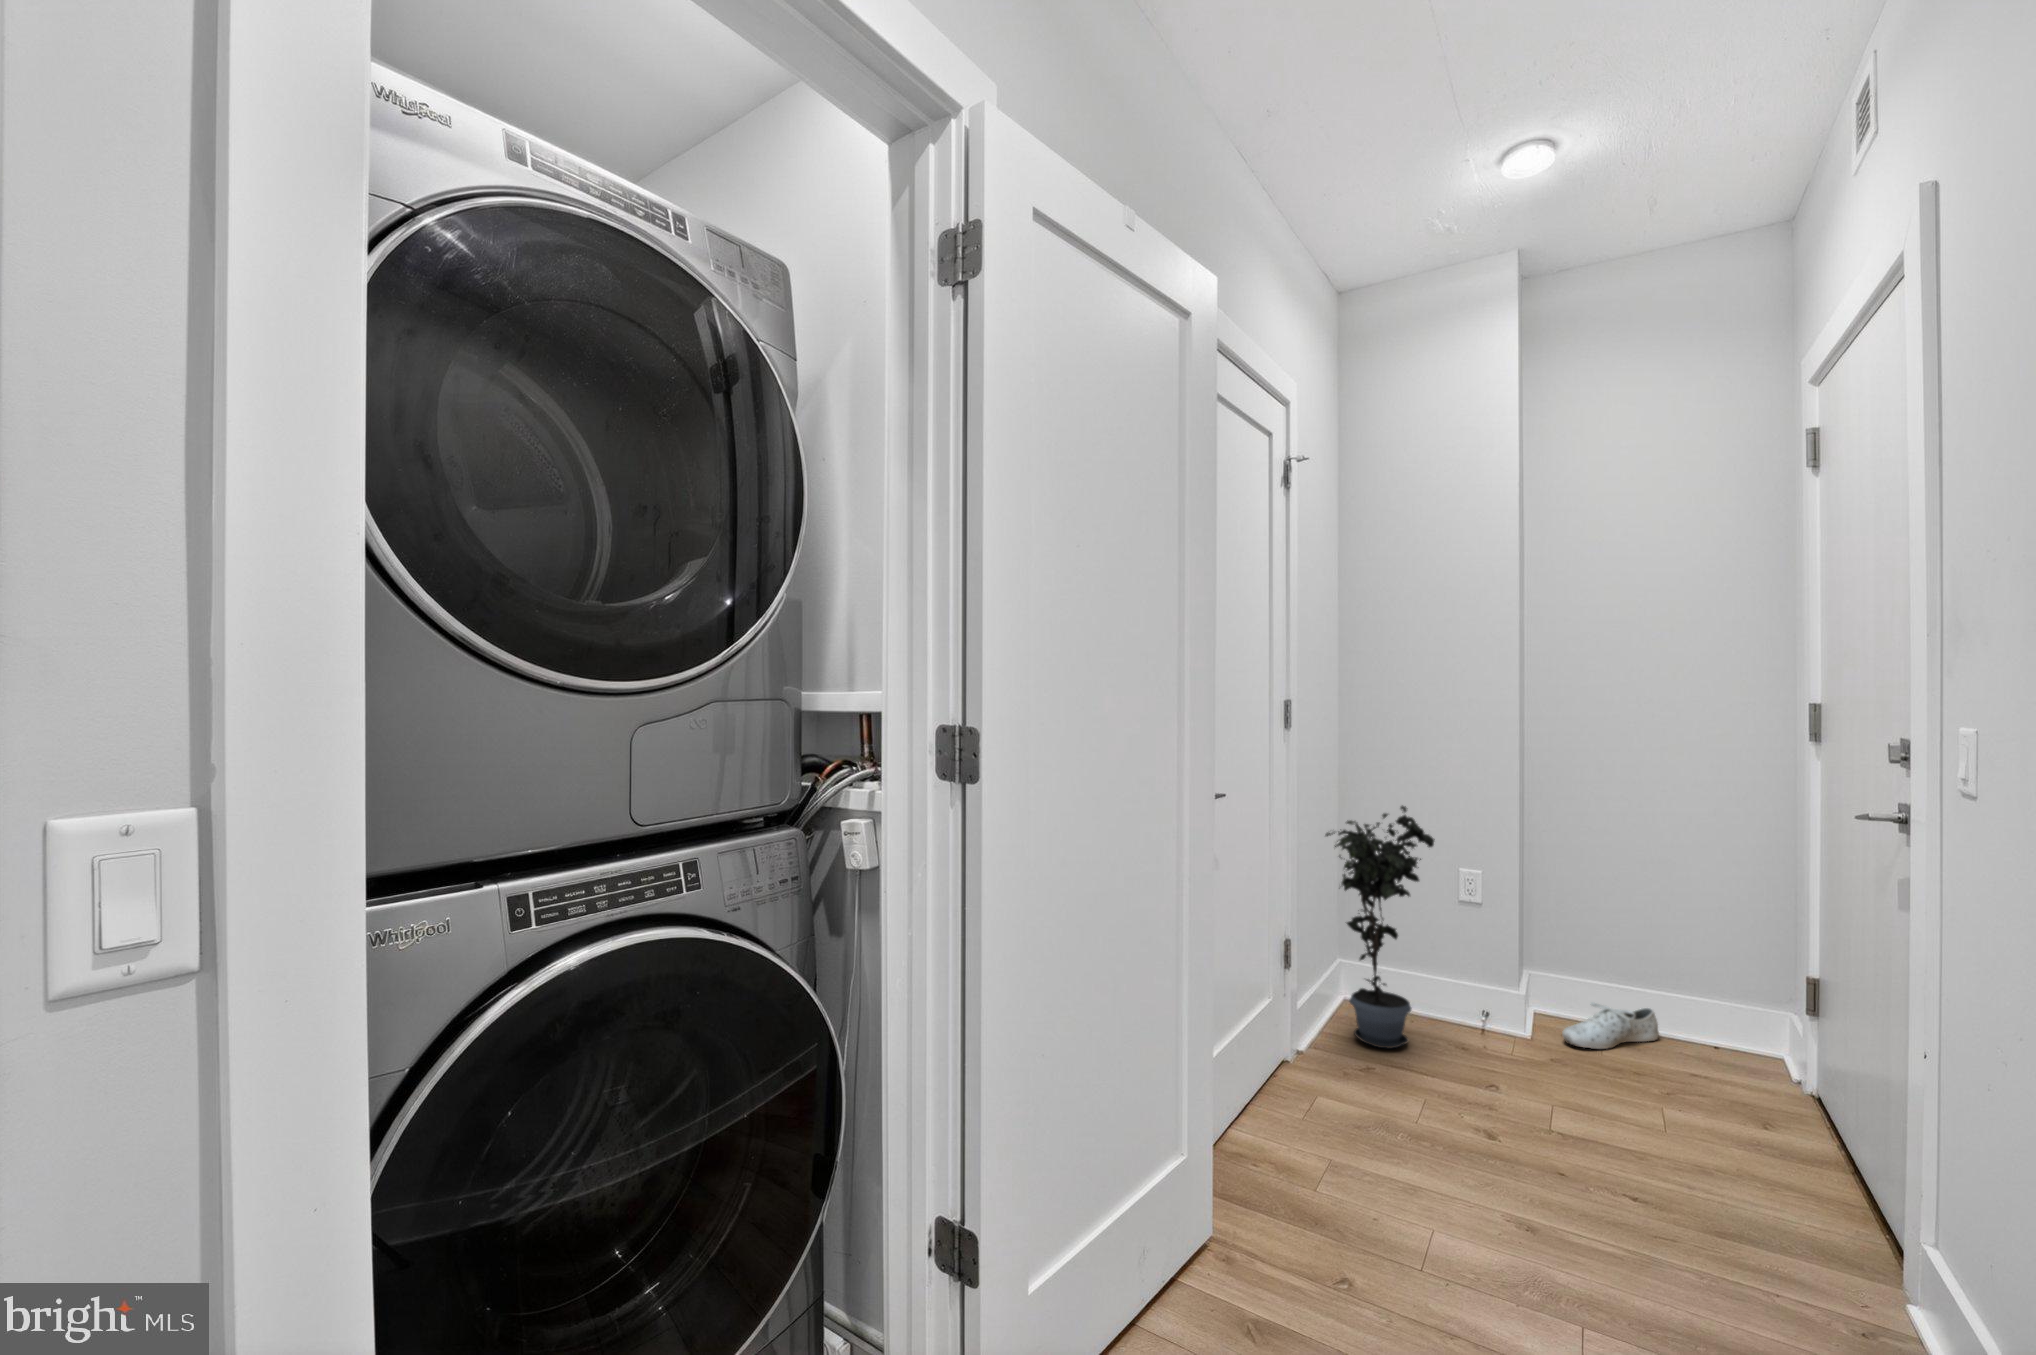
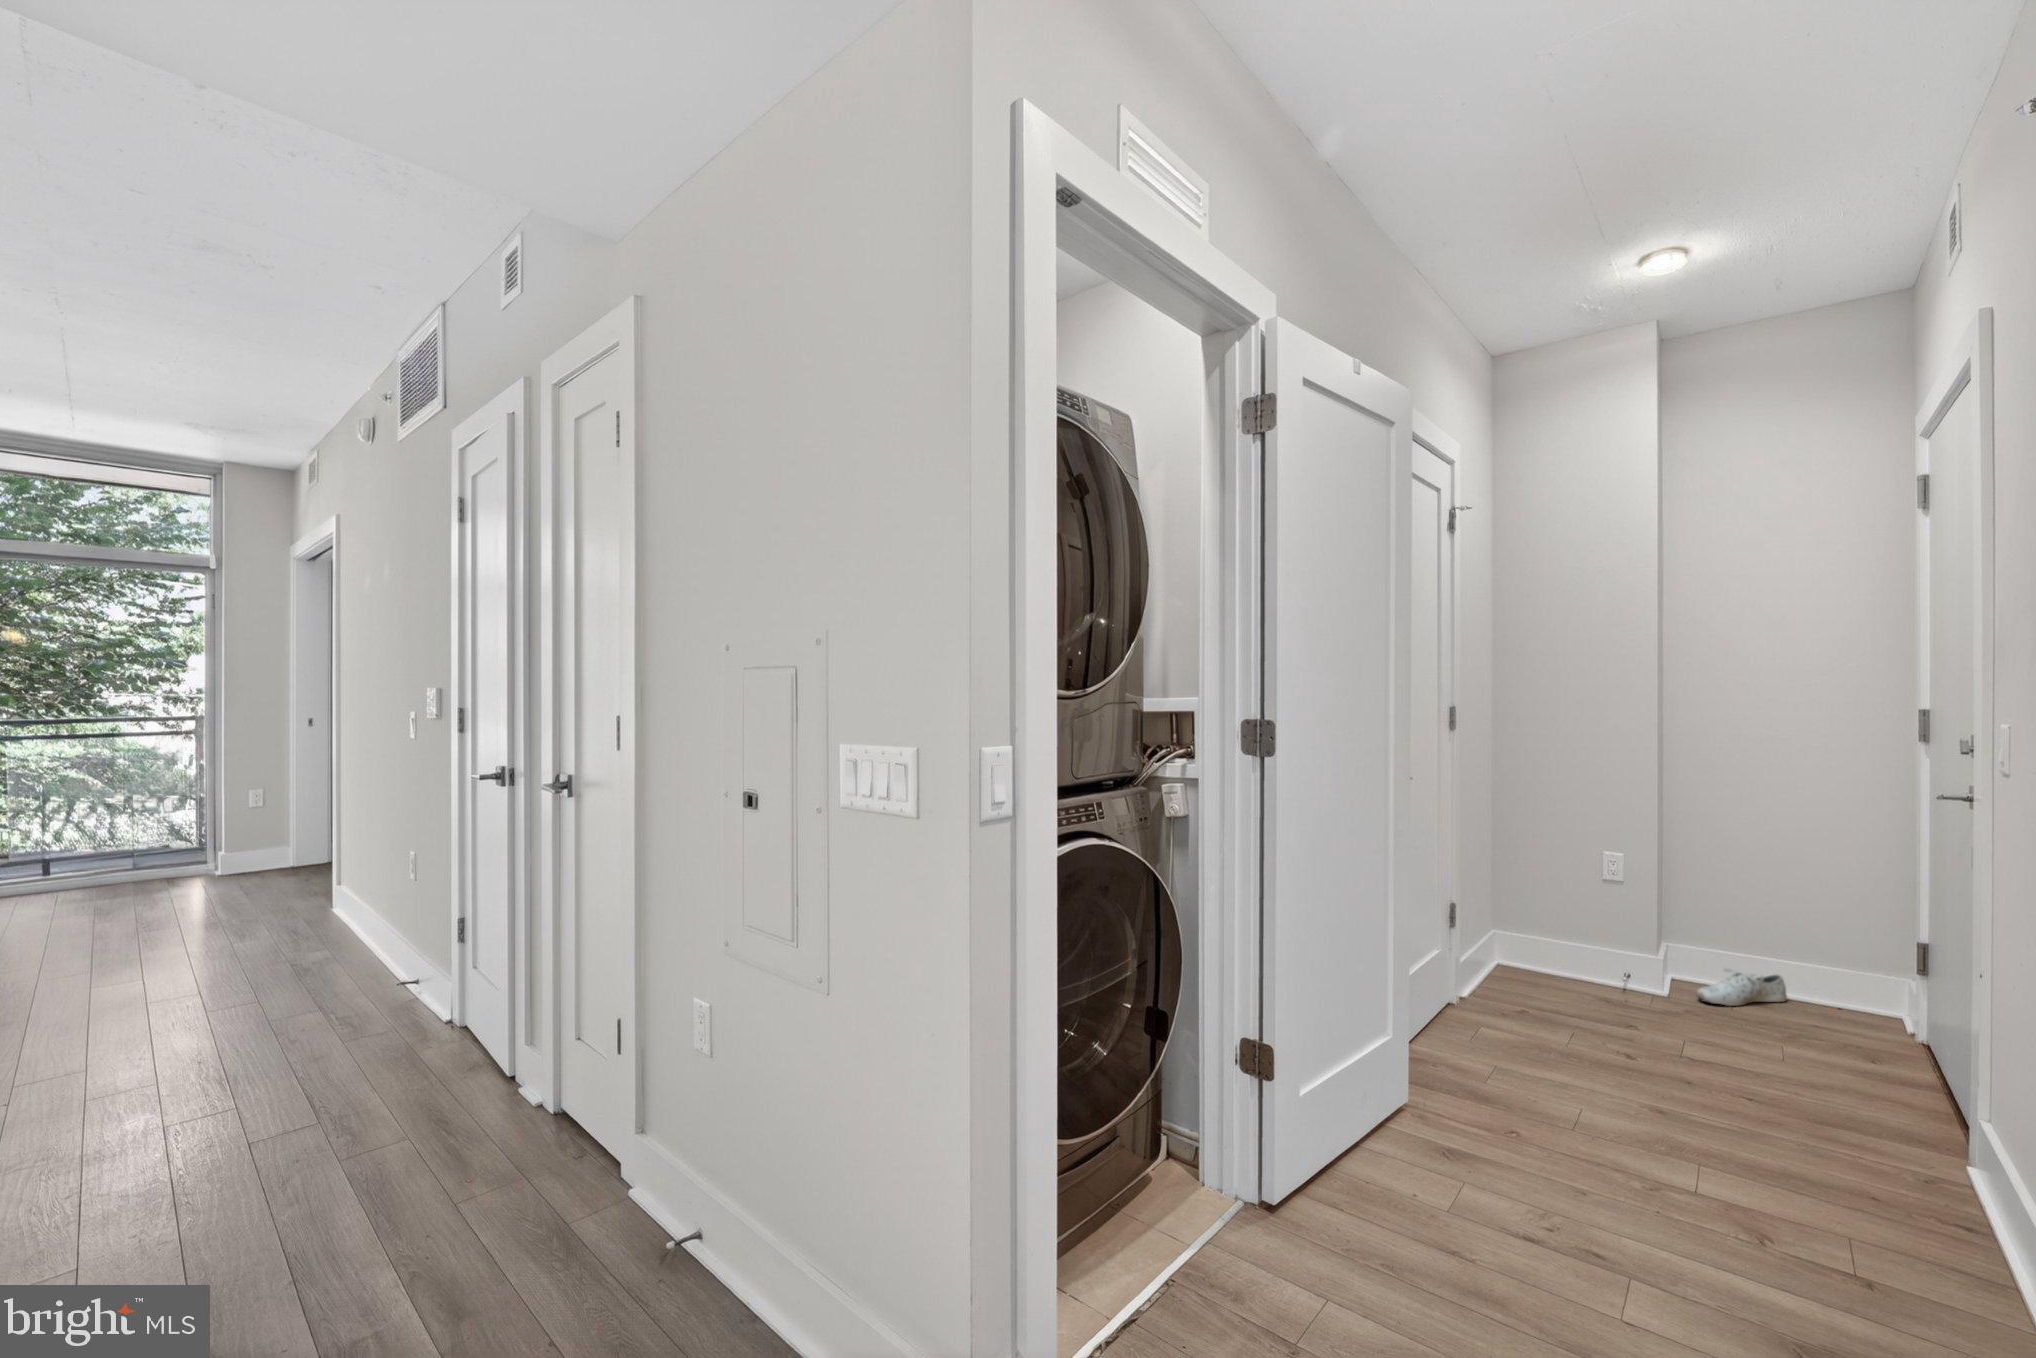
potted plant: present [1325,805,1435,1048] -> none [1483,795,1583,998]

